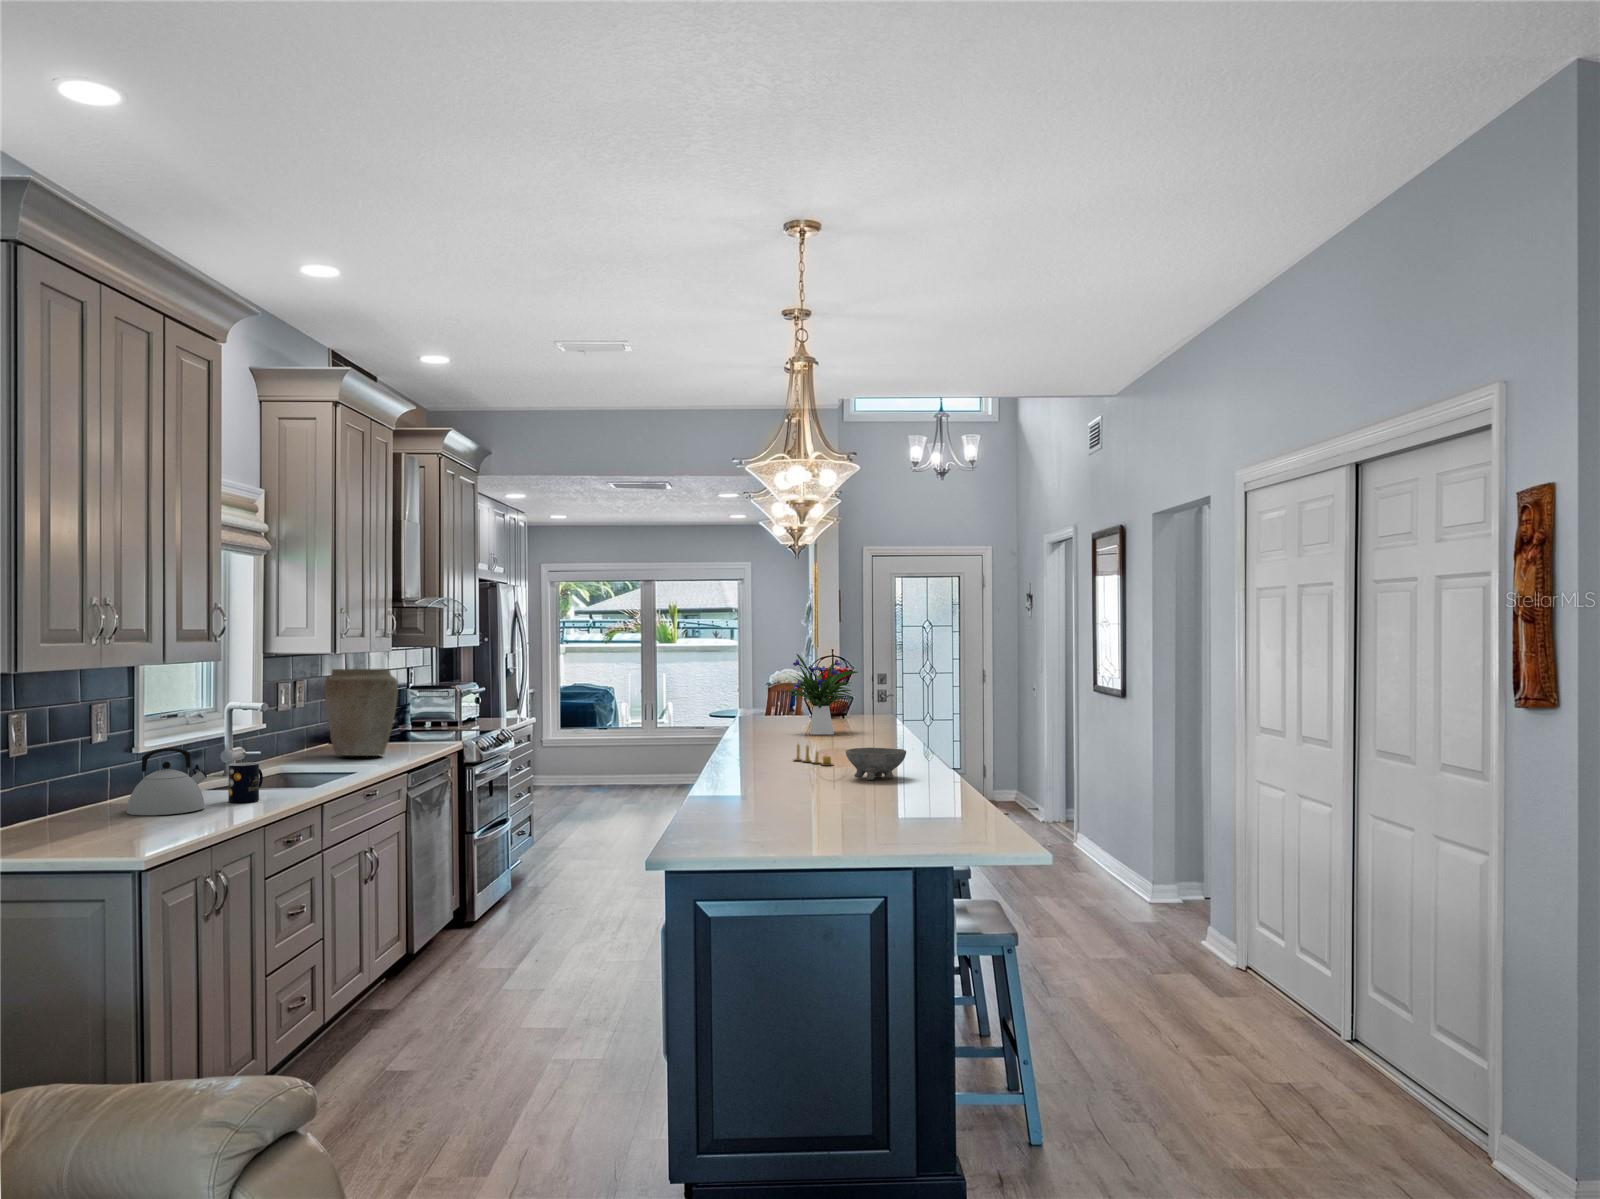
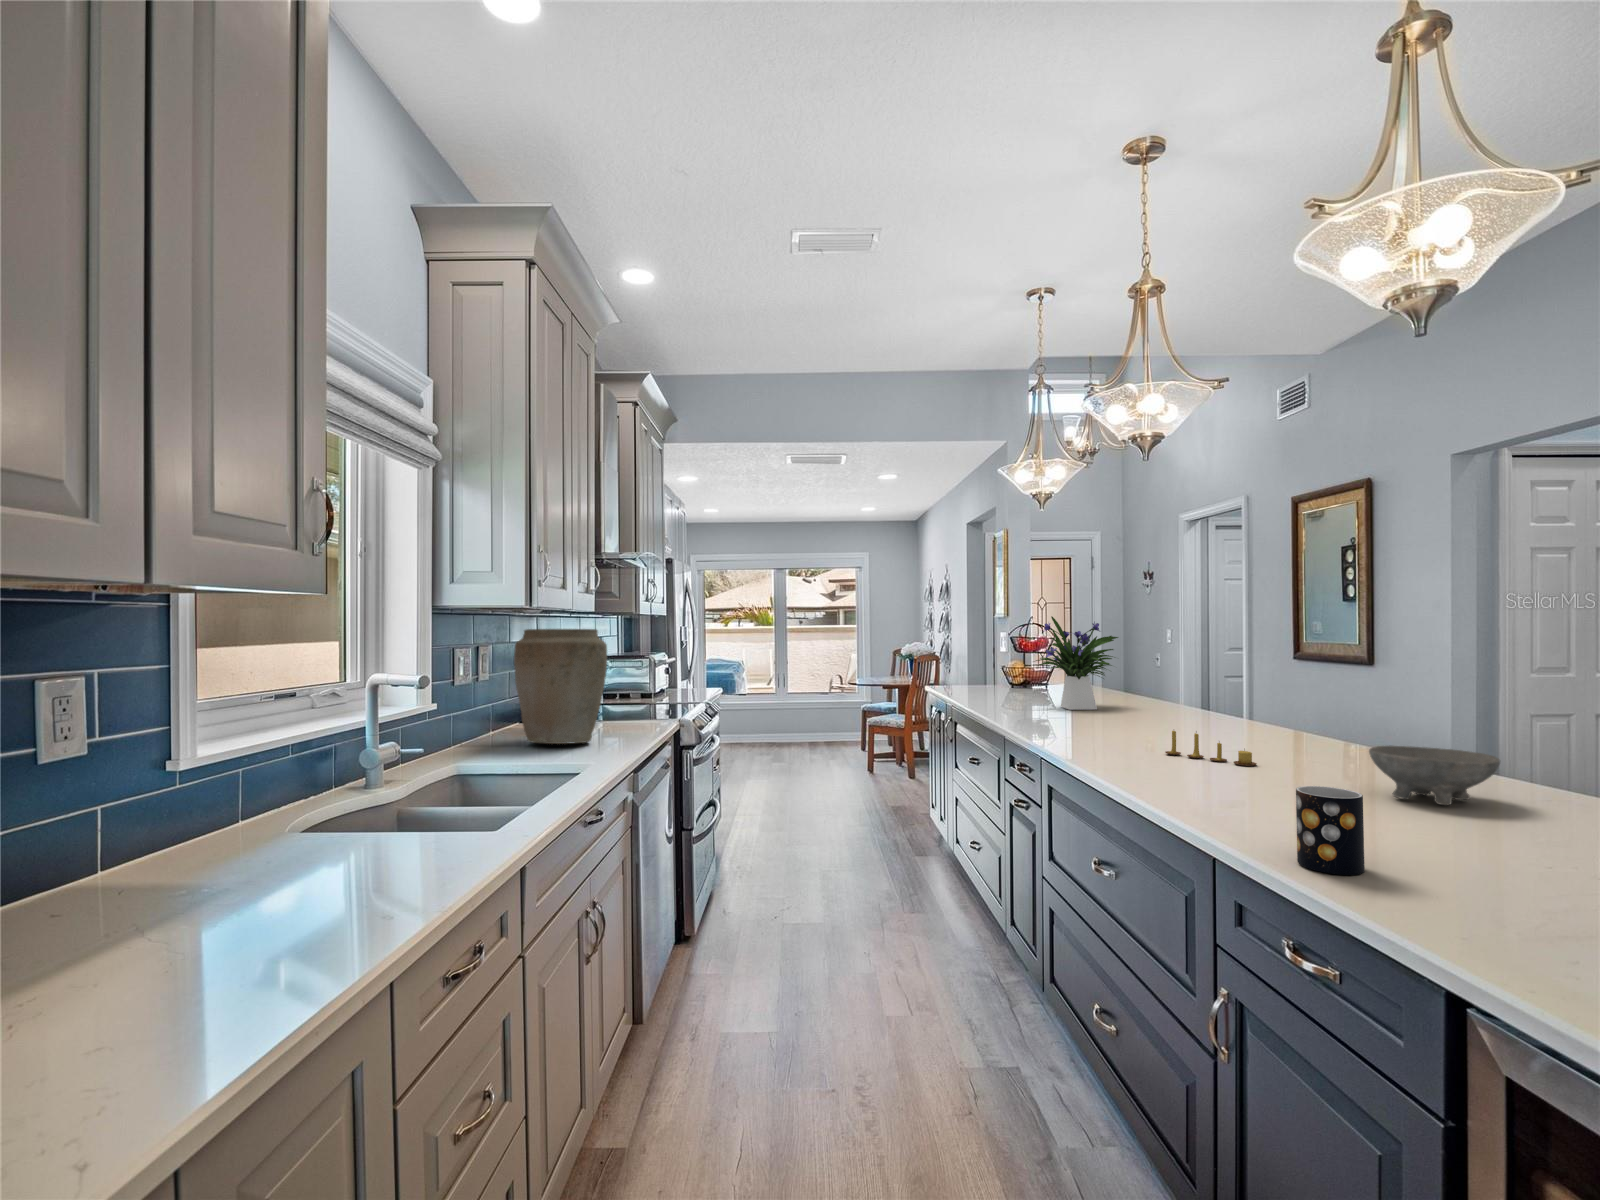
kettle: present [127,748,207,815] -> none [87,773,286,938]
mug: present [228,762,263,803] -> present [1296,786,1365,875]

